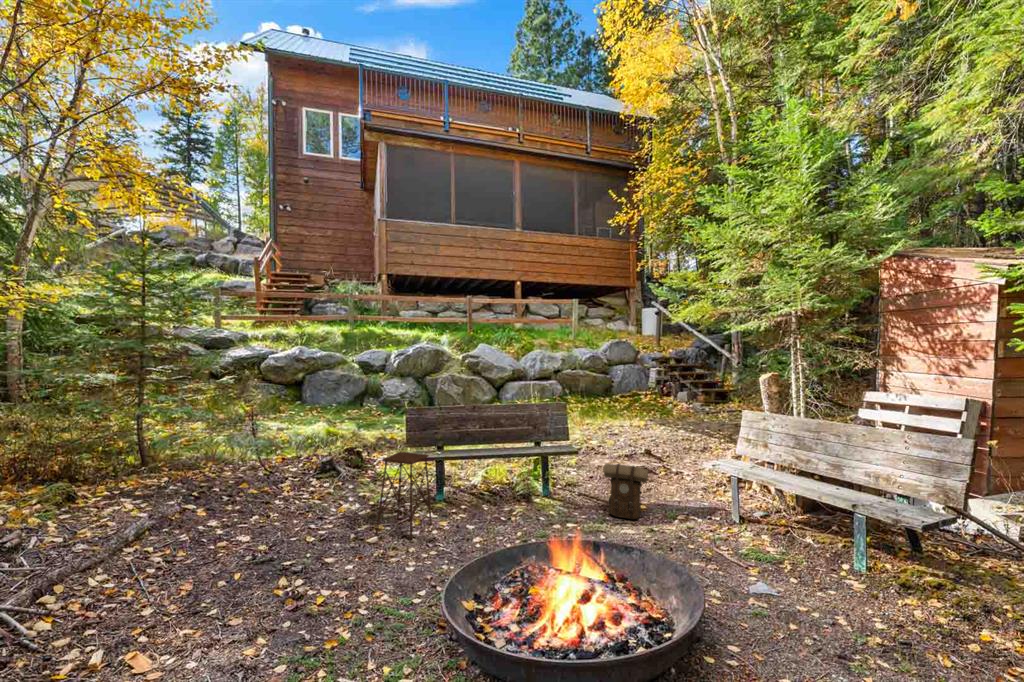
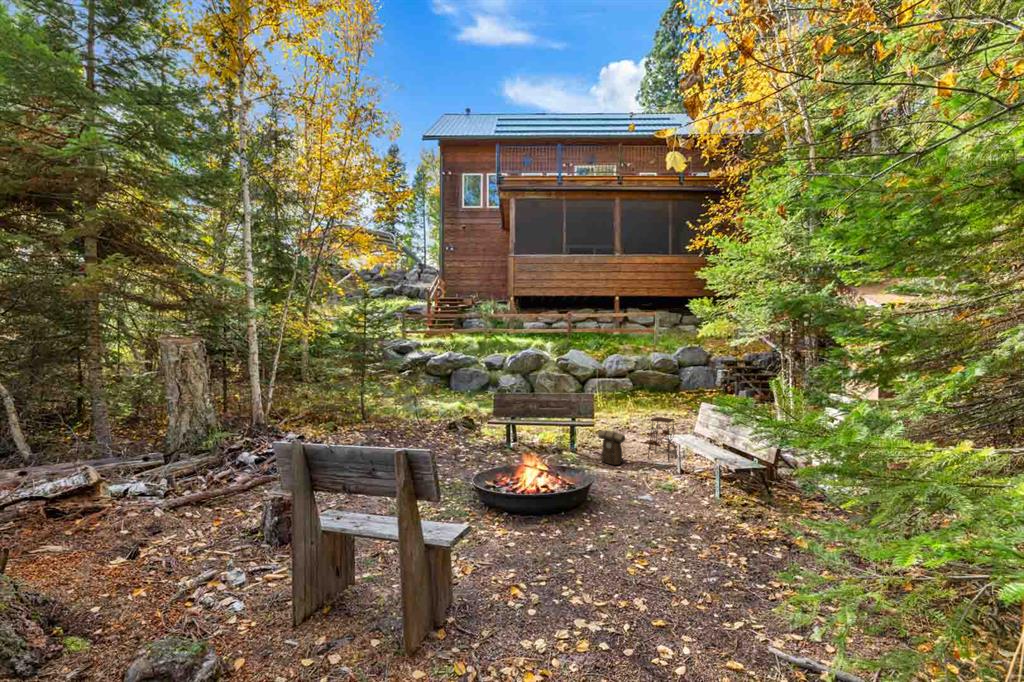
side table: present [376,452,432,540] -> present [648,417,676,462]

